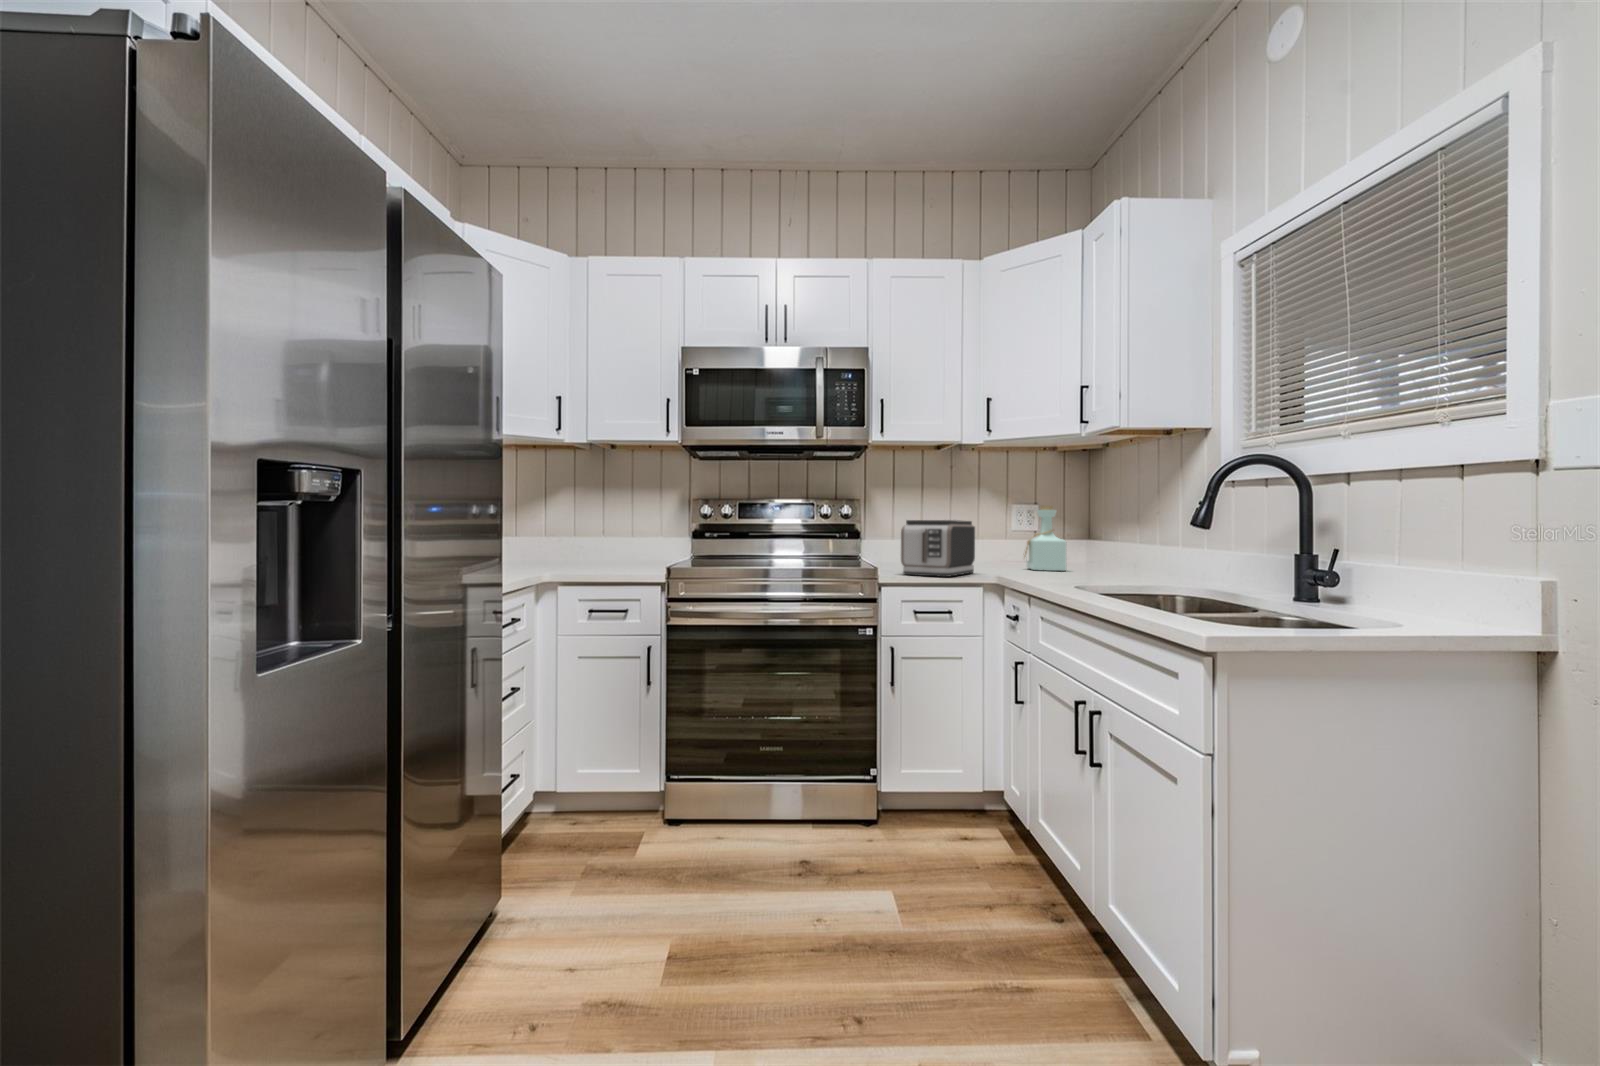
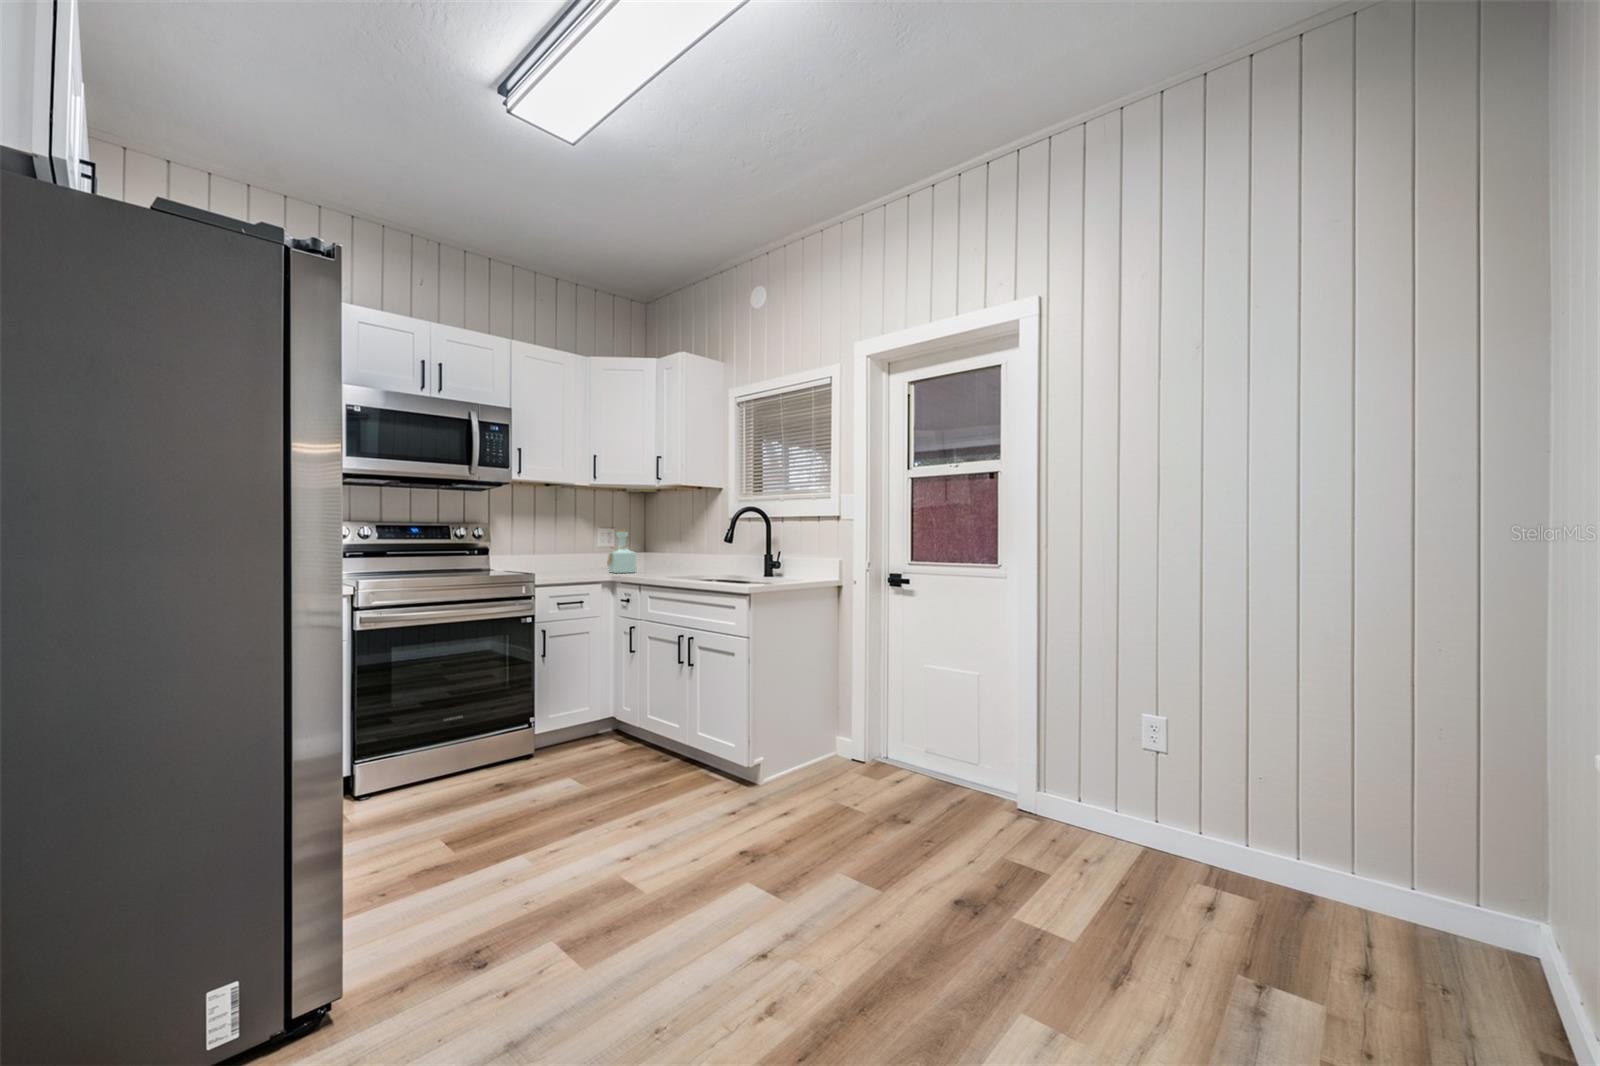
toaster: present [901,520,975,577] -> none [542,541,585,579]

